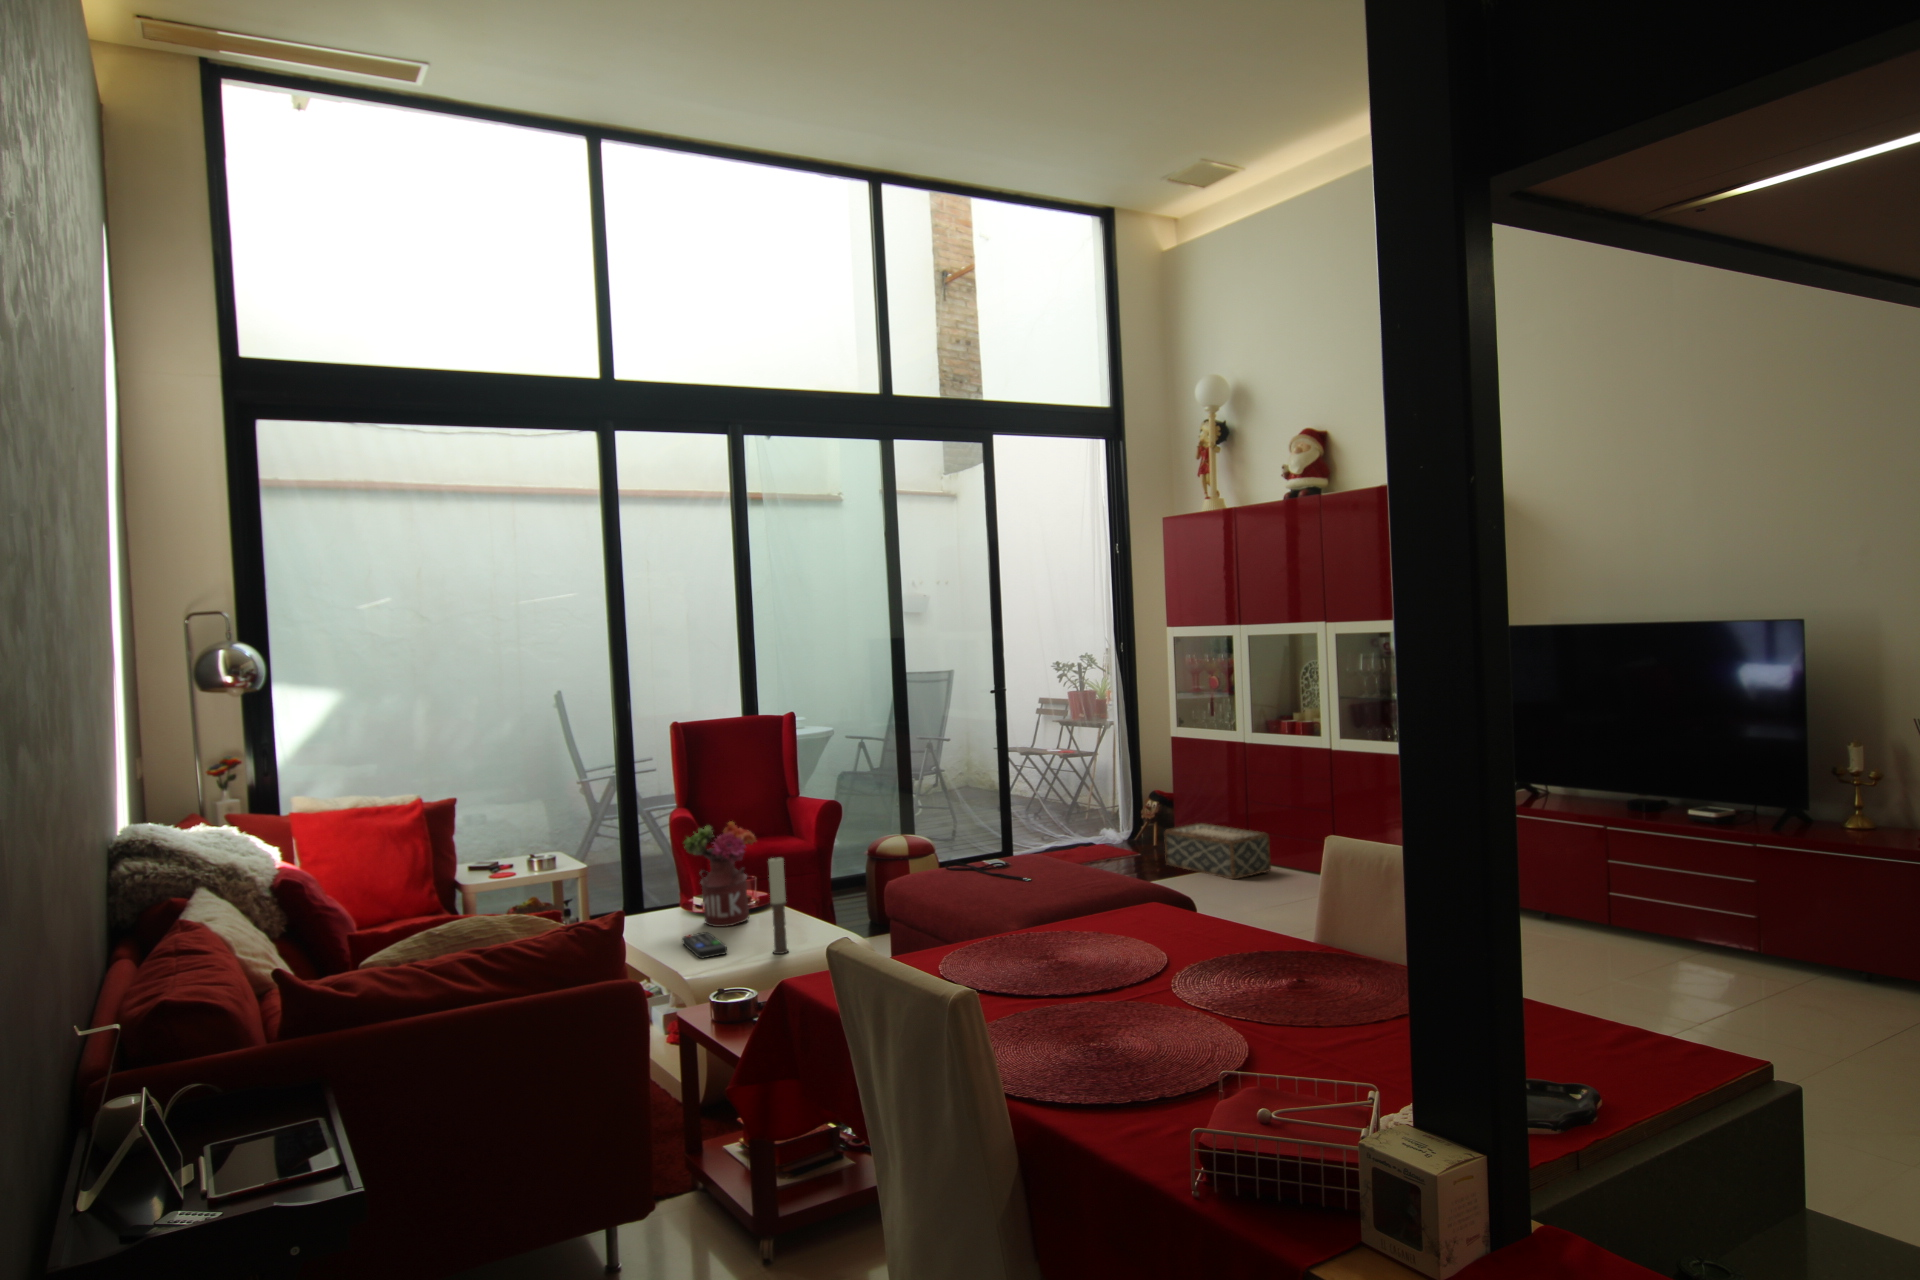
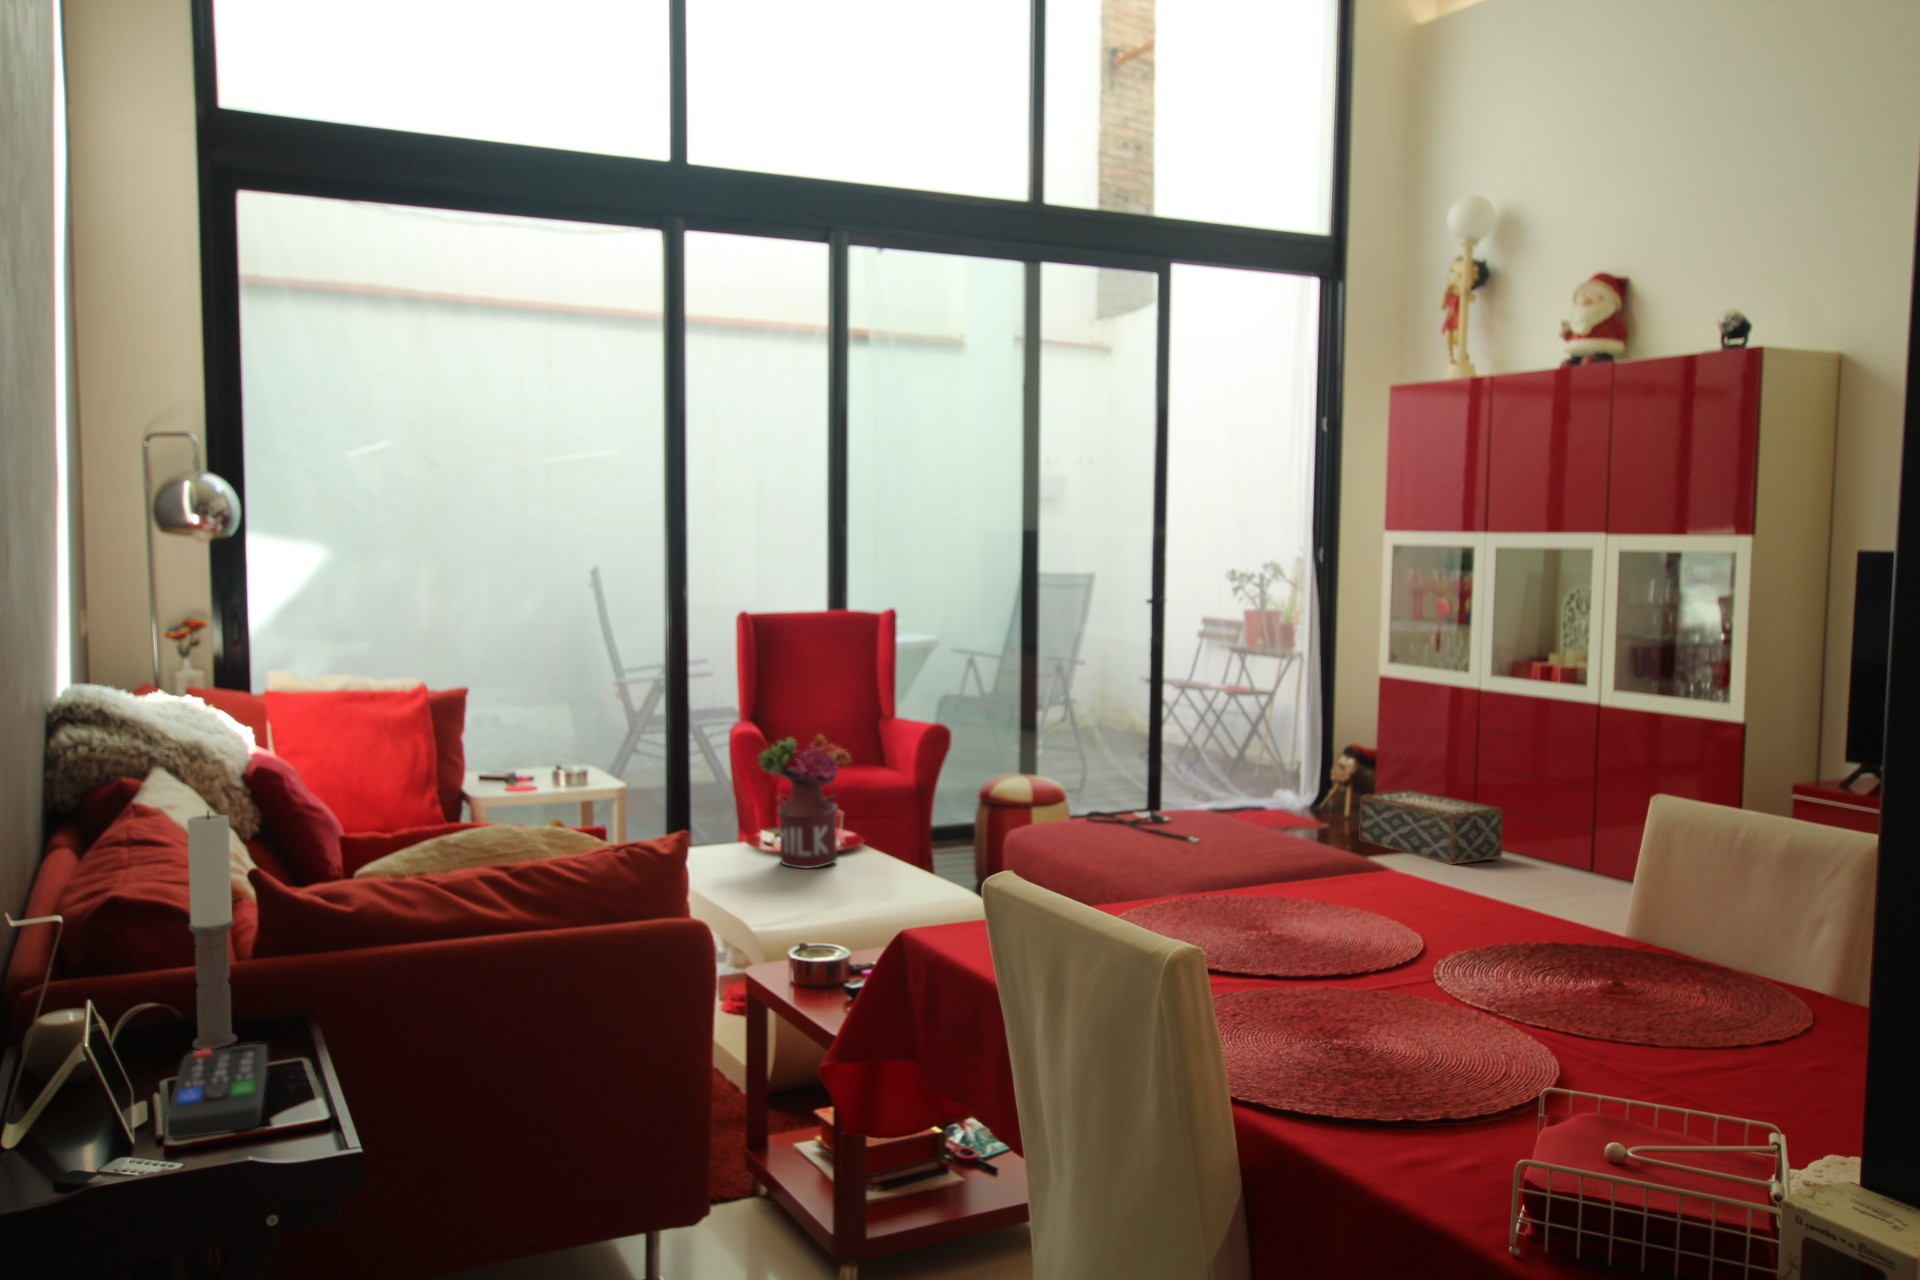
candle: present [768,858,789,954] -> present [187,811,237,1049]
remote control: present [682,932,727,958] -> present [165,1044,267,1139]

